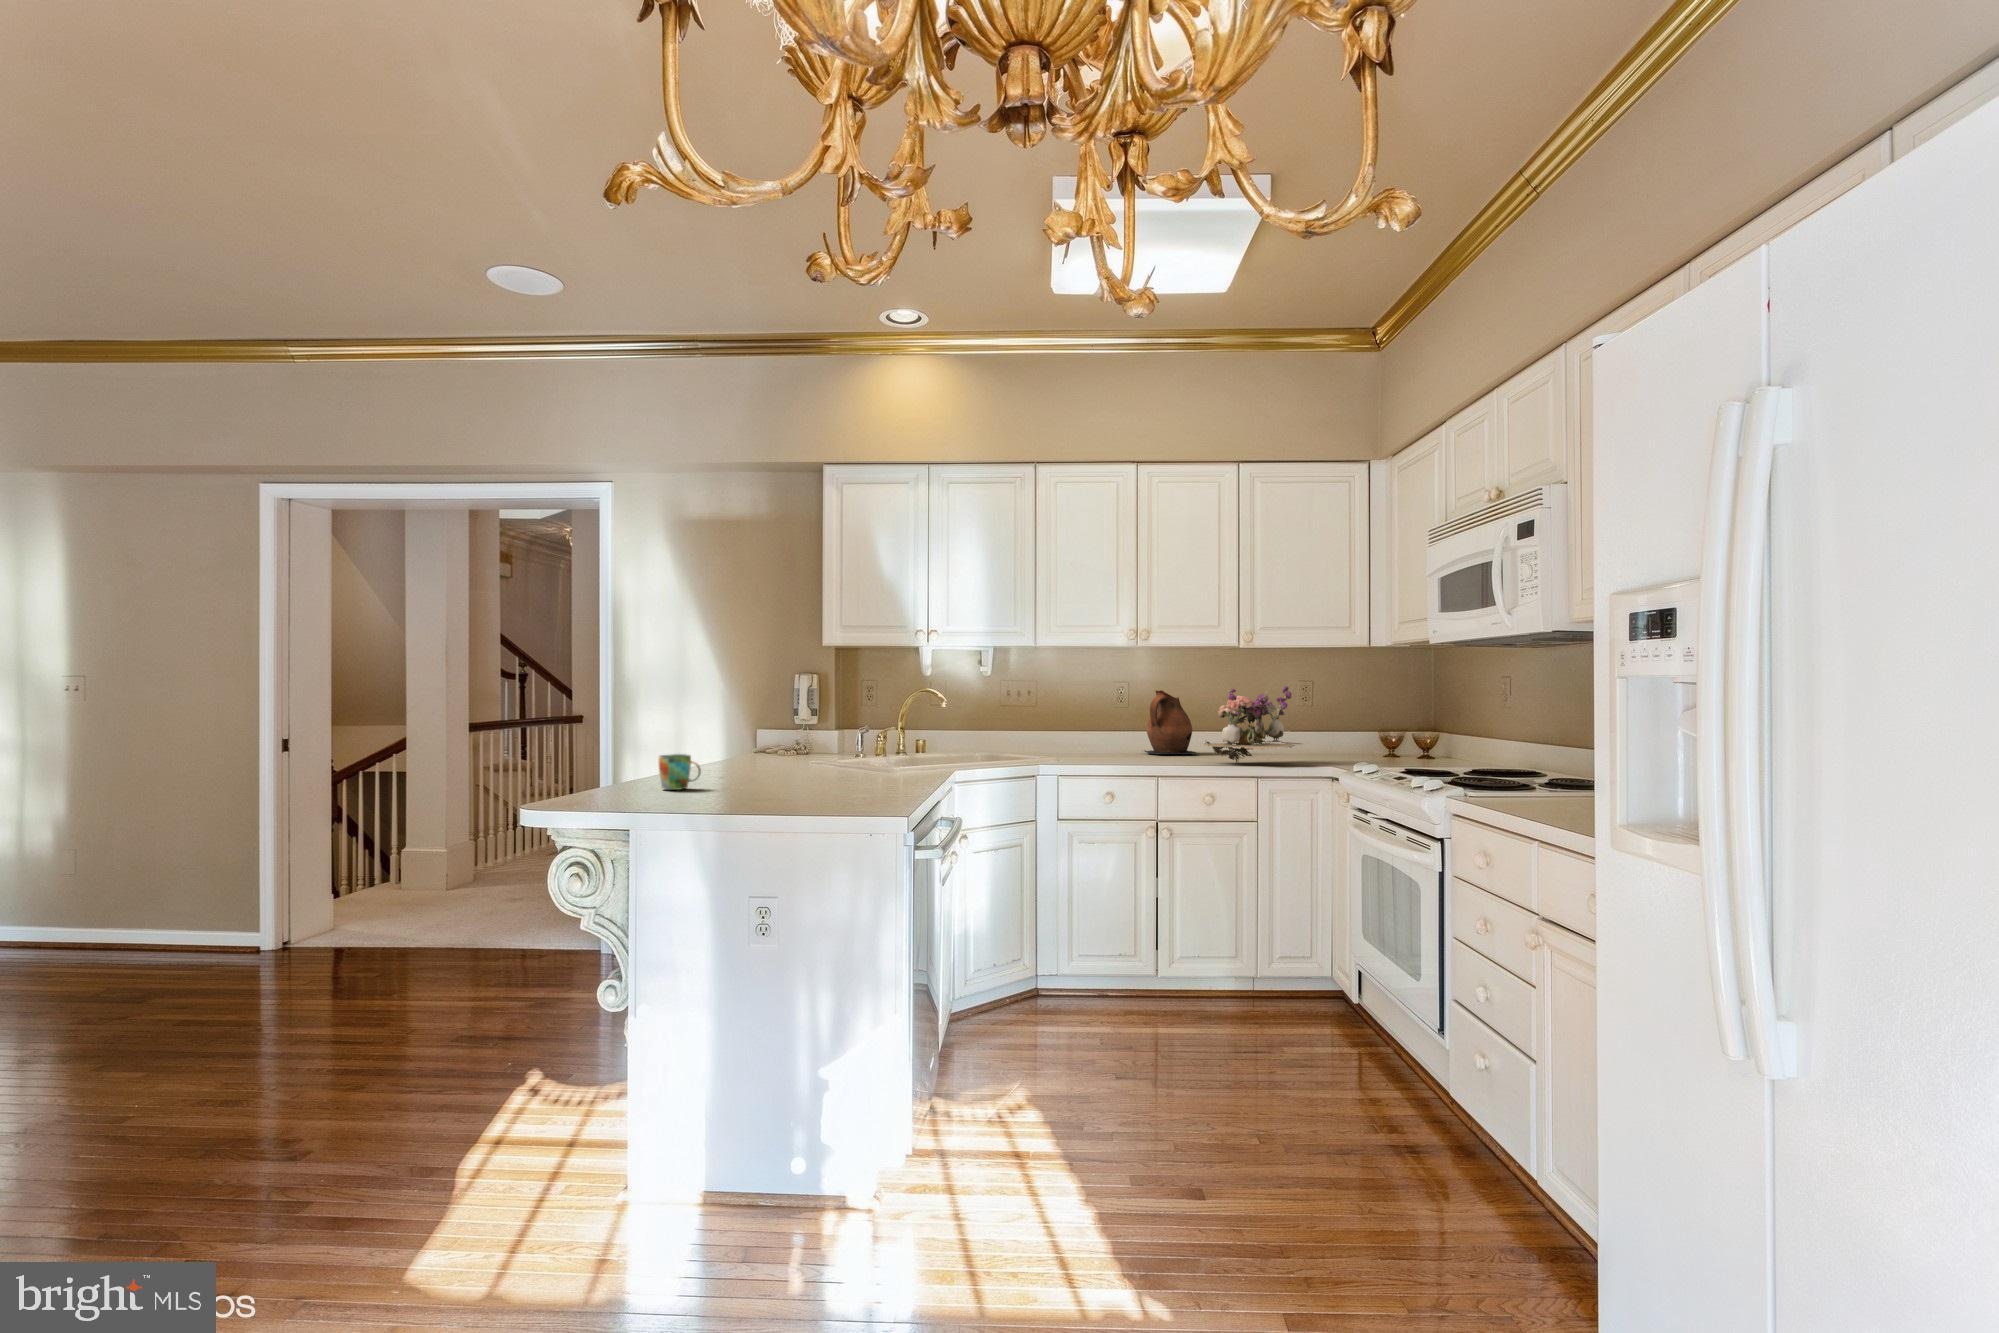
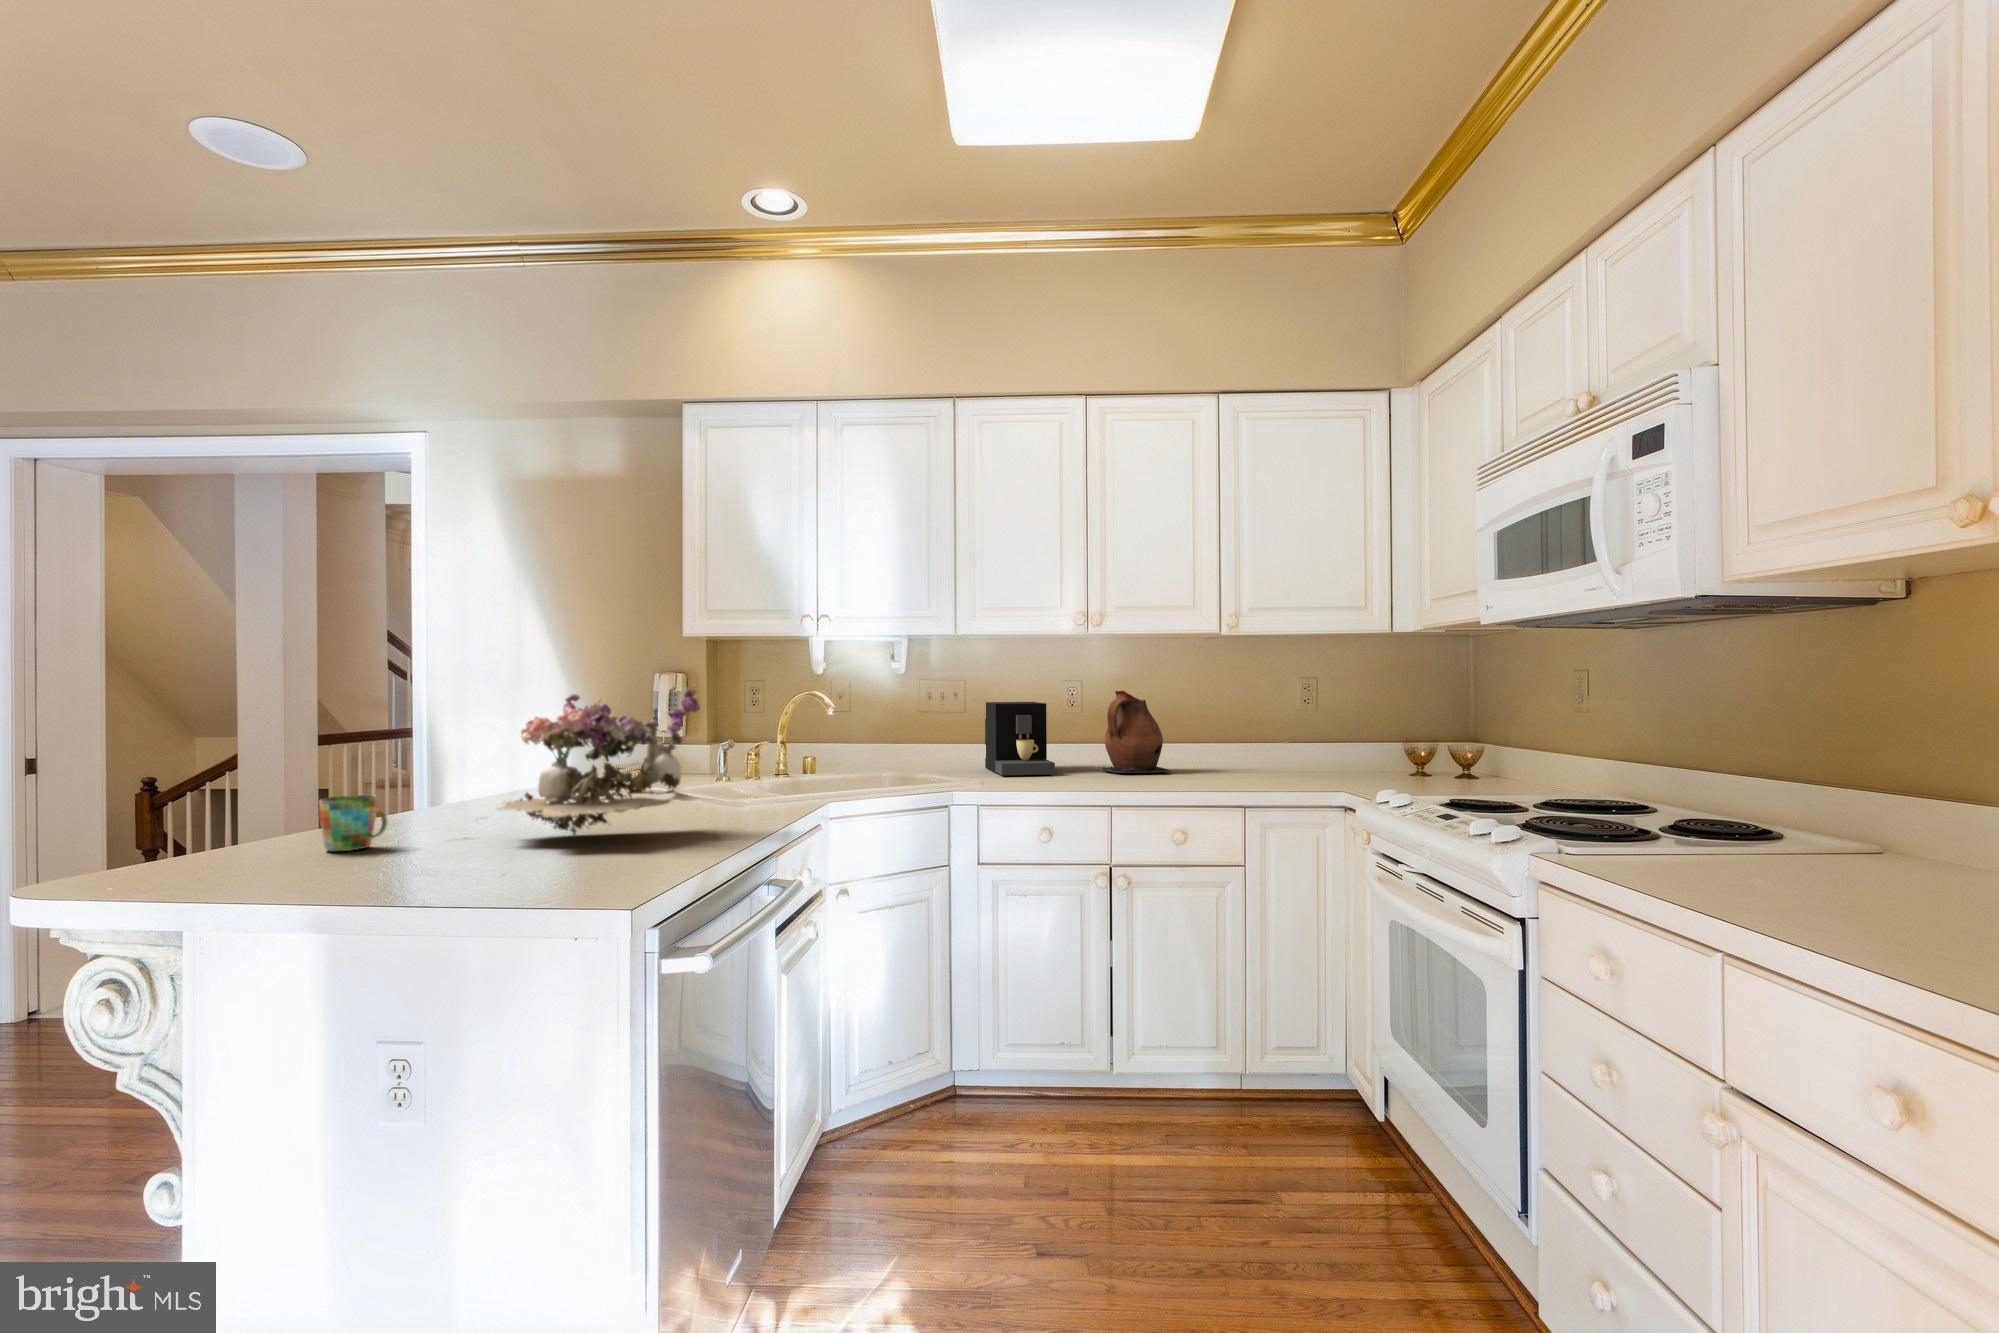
flower arrangement: present [1202,684,1303,762] -> present [497,685,700,836]
coffee maker: none [1050,699,1109,755] -> present [985,702,1055,775]

